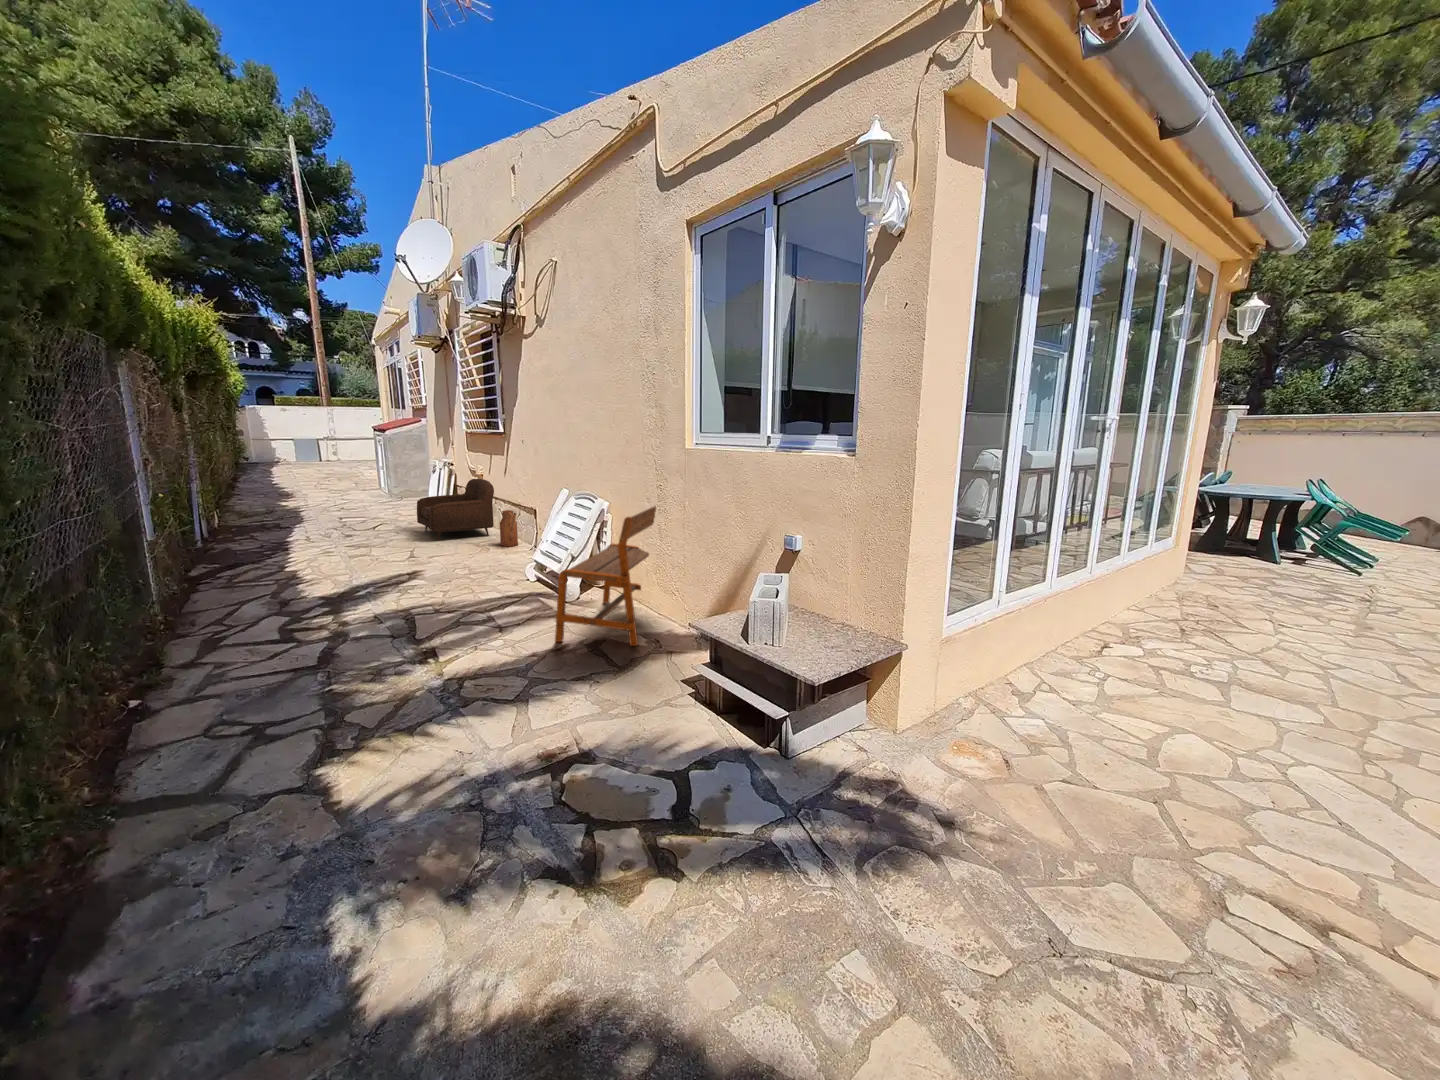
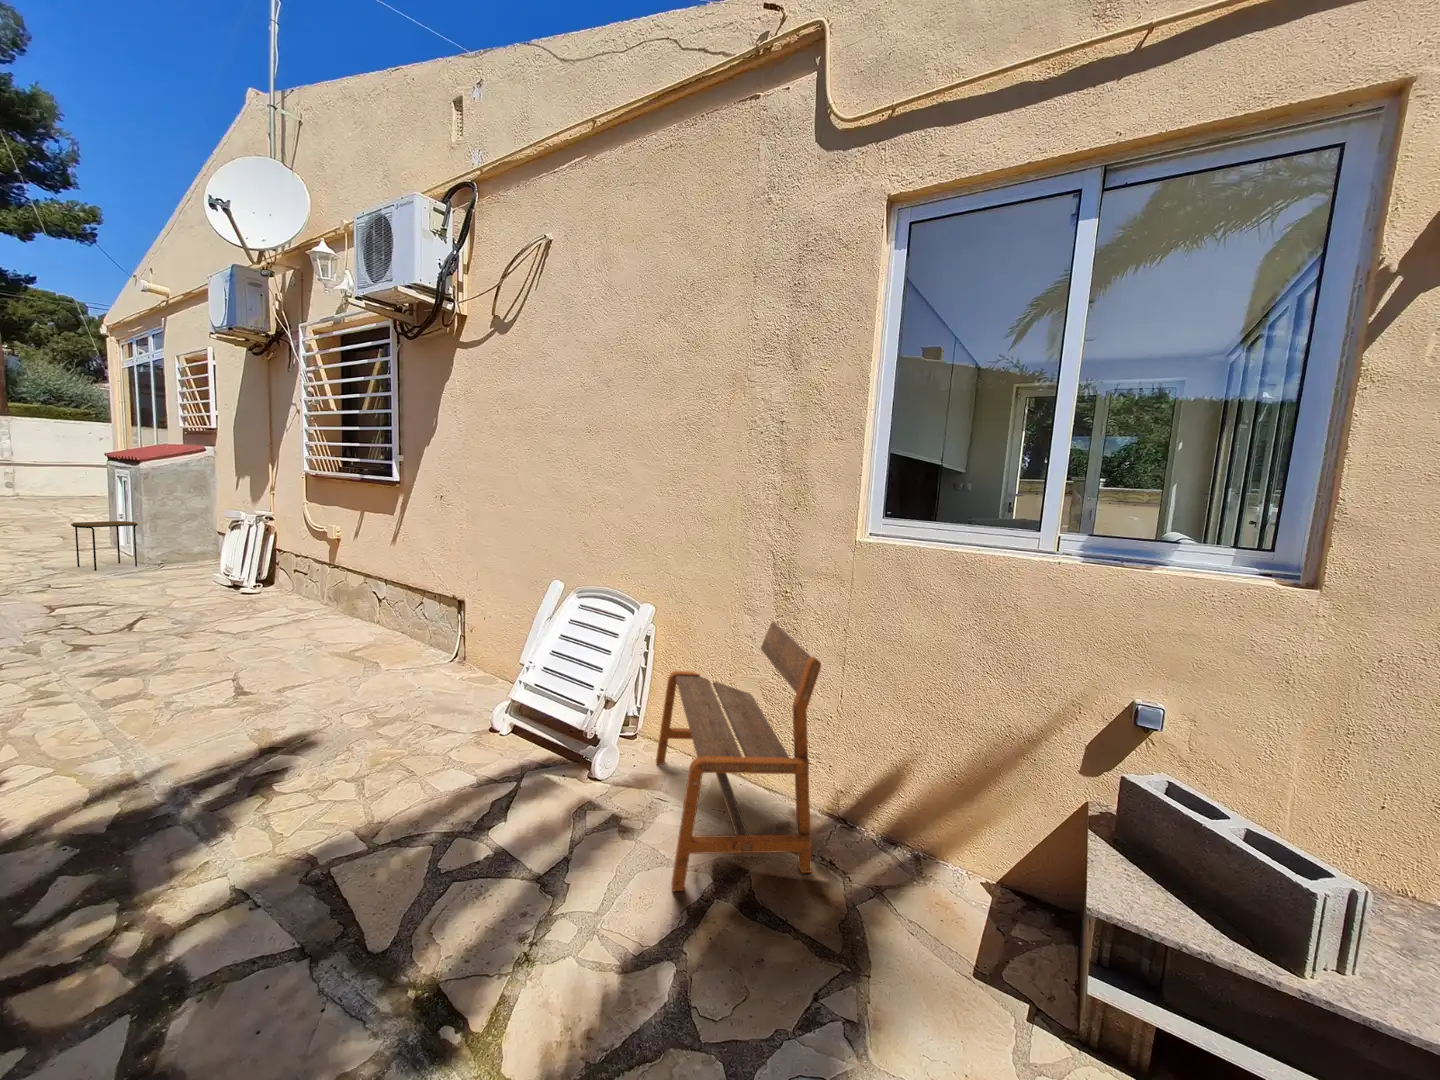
side table: none [355,470,390,501] -> present [71,521,138,570]
armchair: present [417,479,494,540] -> none [223,545,371,648]
watering can: present [500,510,518,547] -> none [392,597,427,653]

